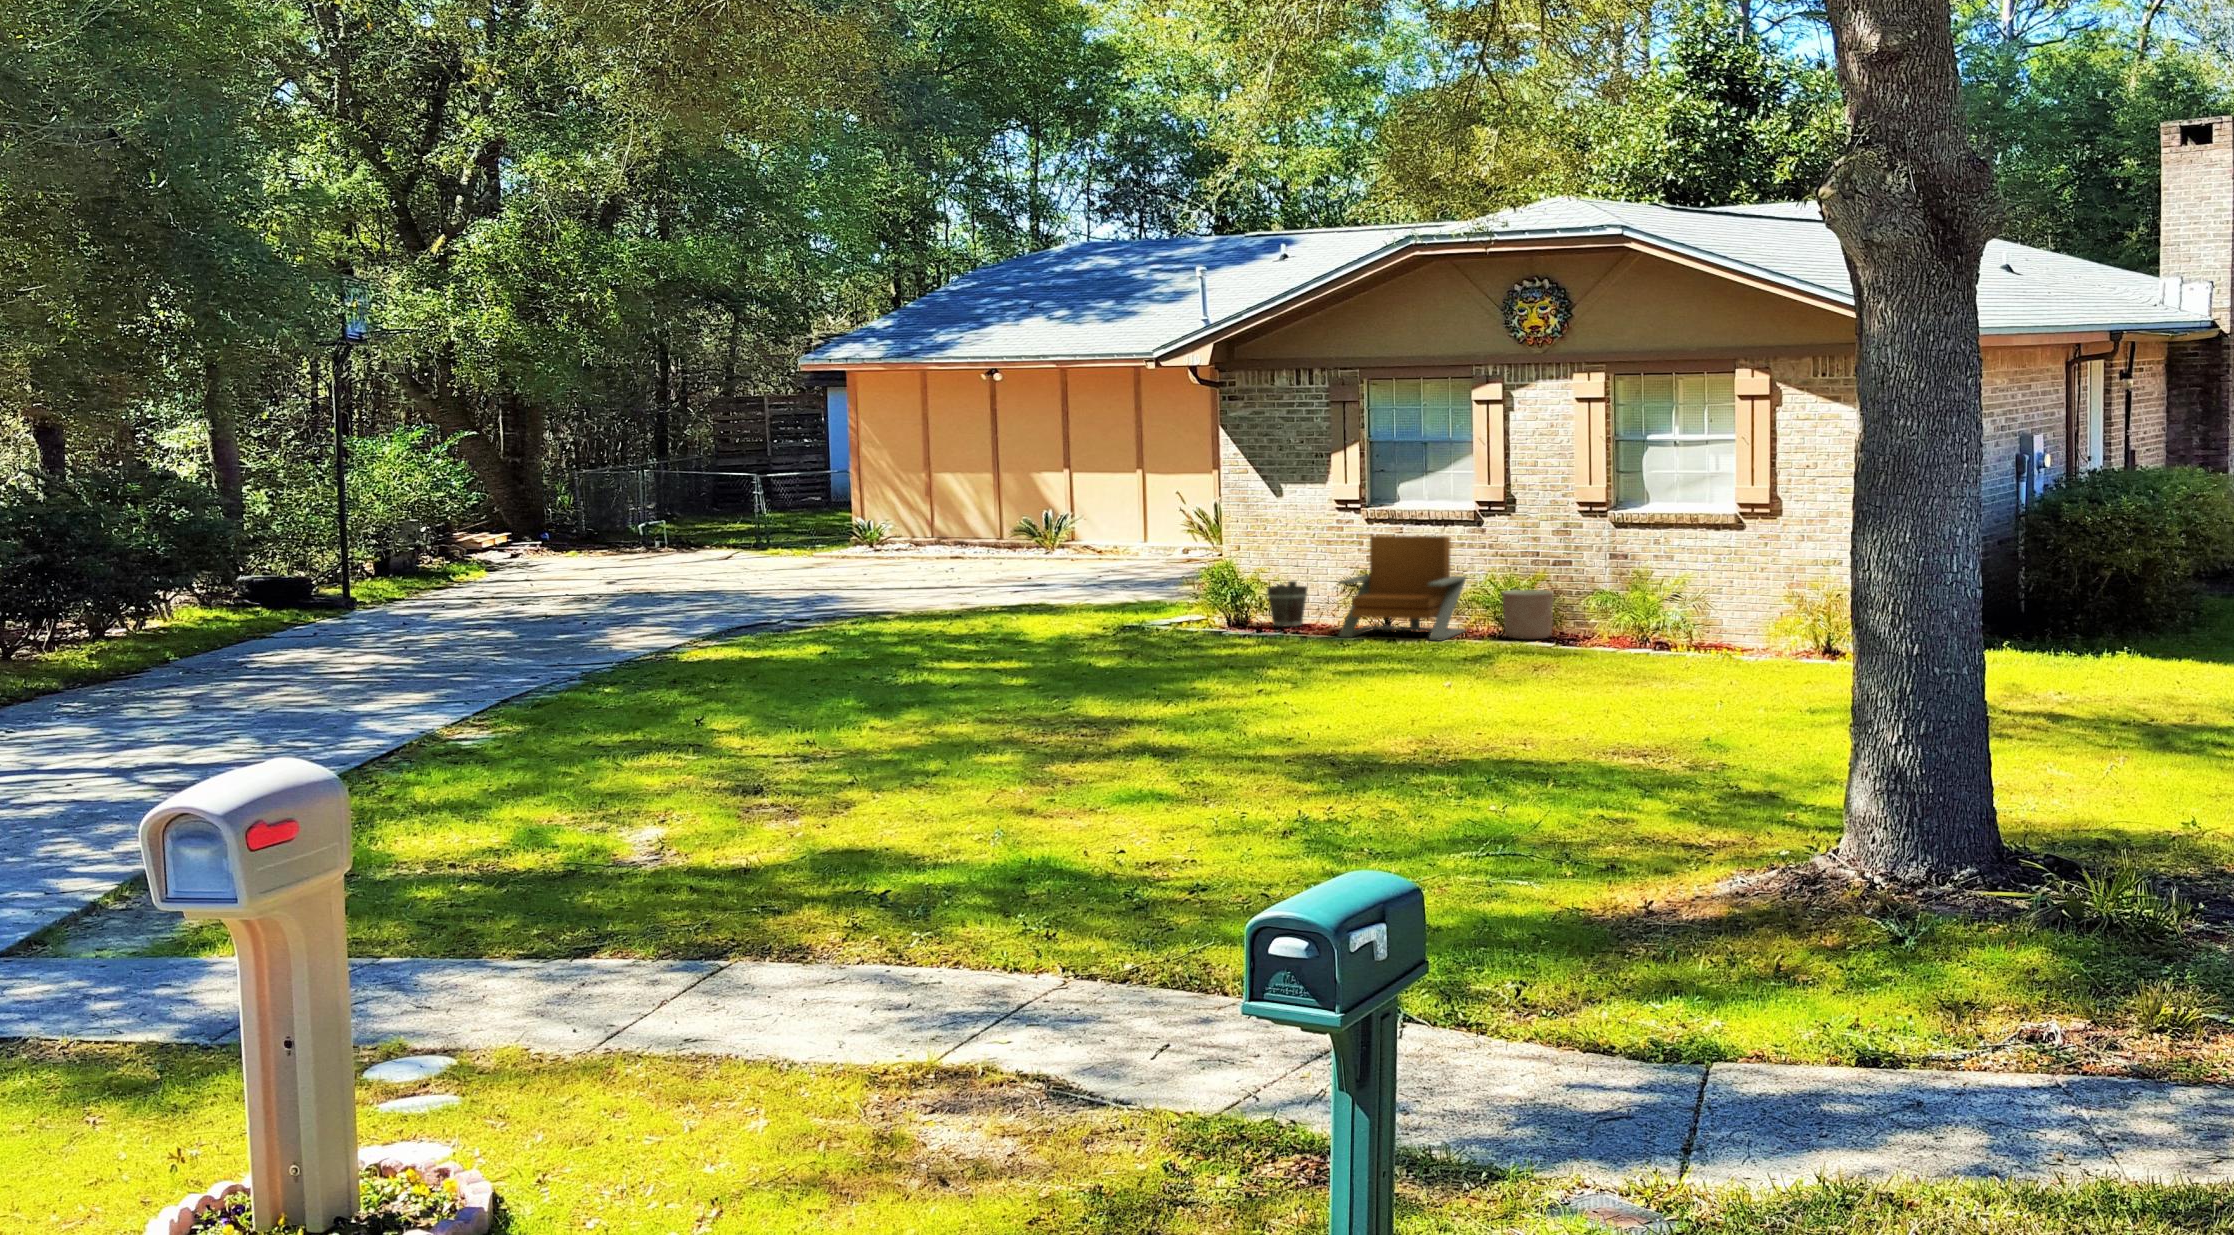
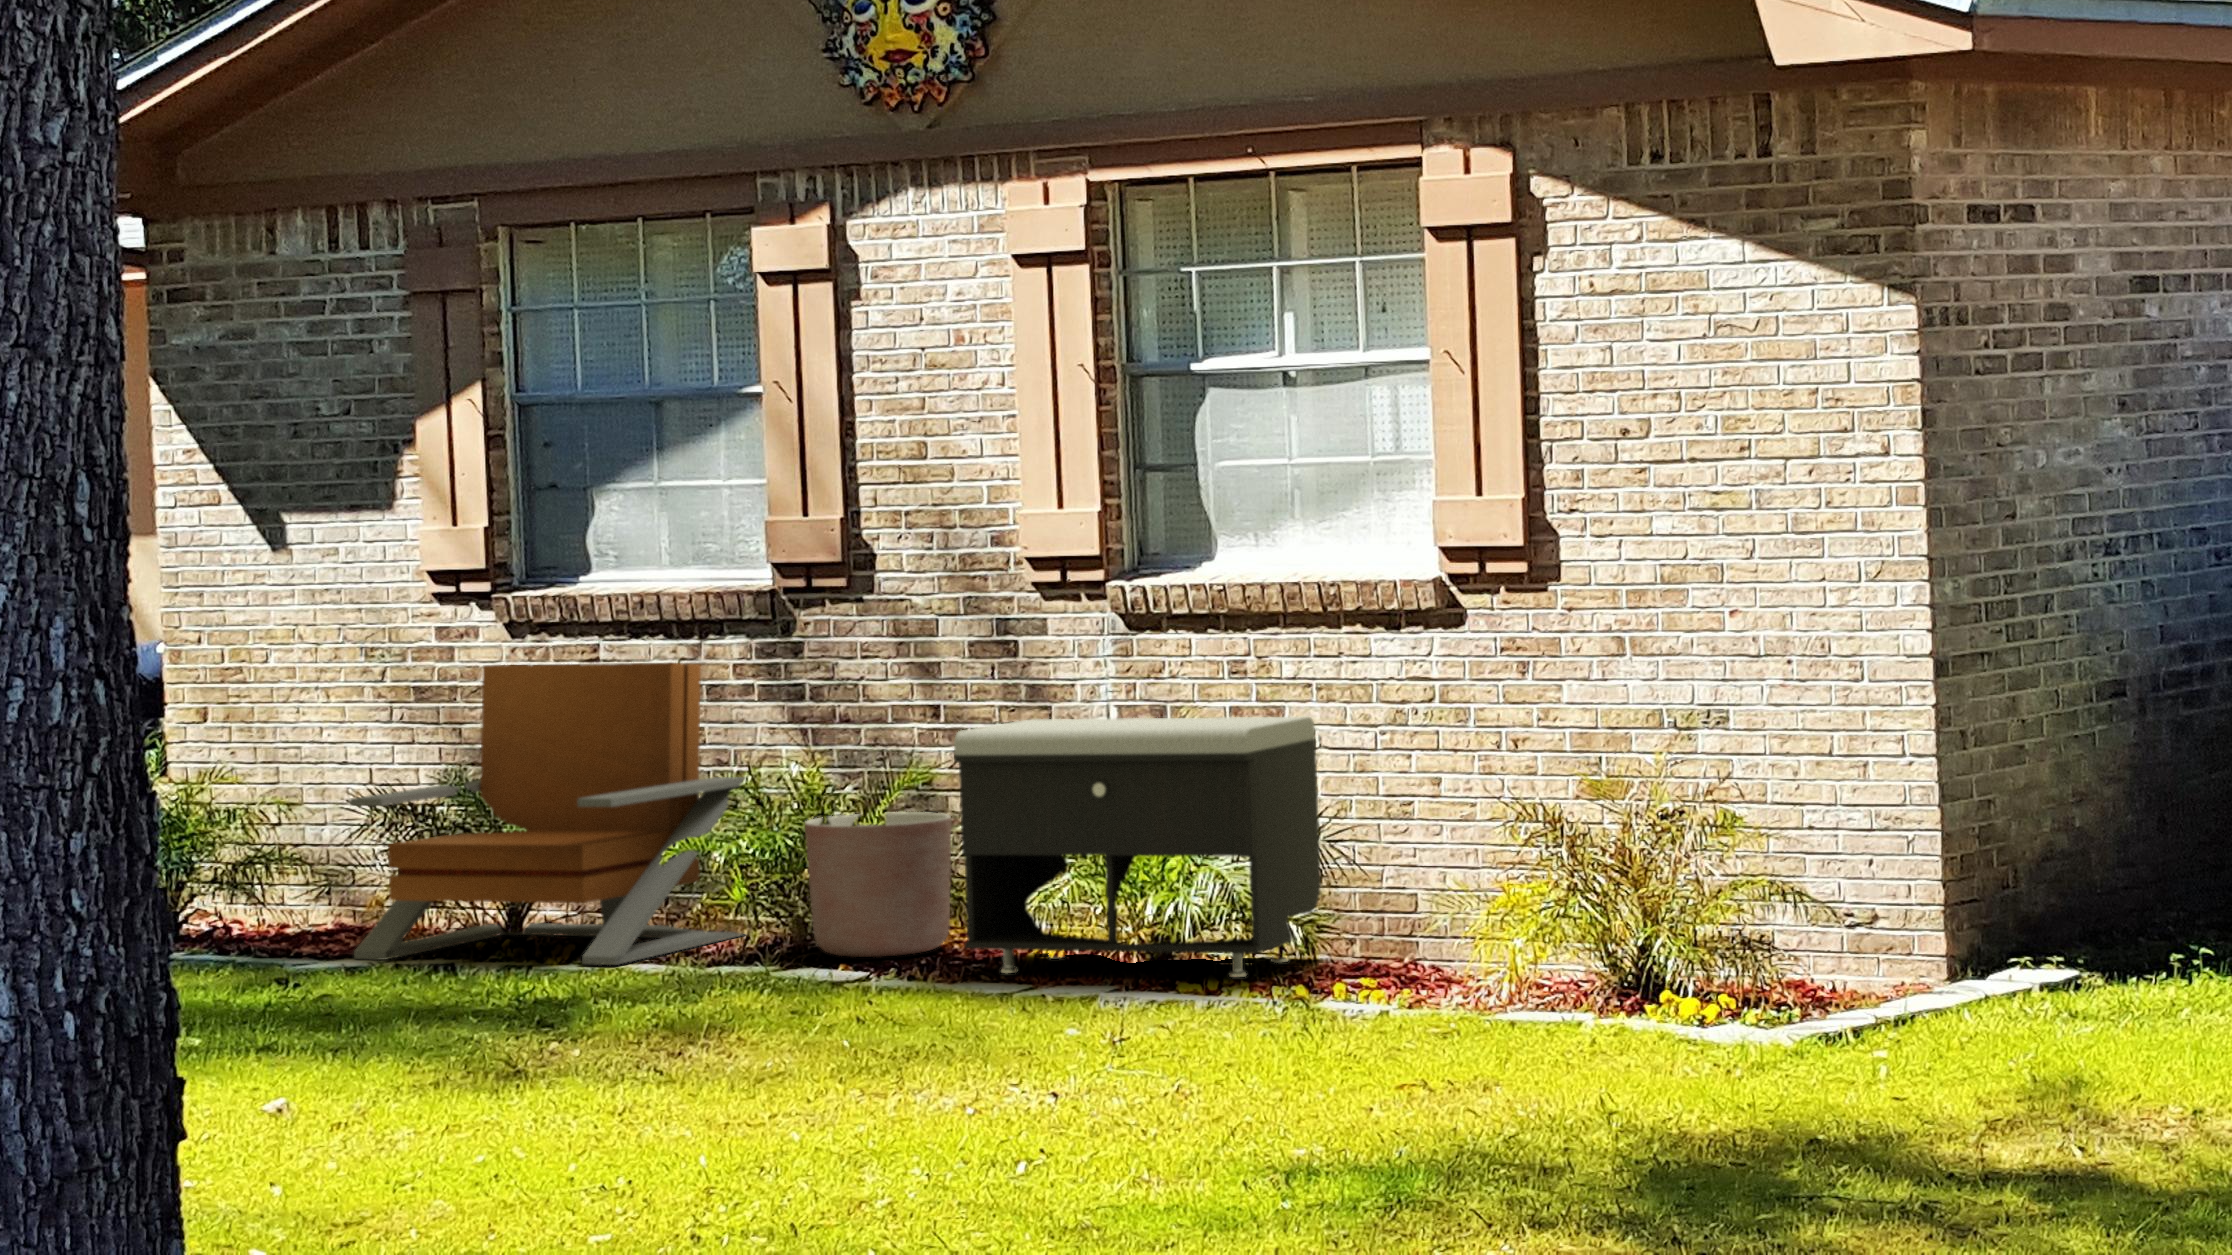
storage bench: none [1574,559,1694,648] -> present [954,717,1321,978]
bucket: present [1267,581,1308,627] -> none [231,800,353,931]

